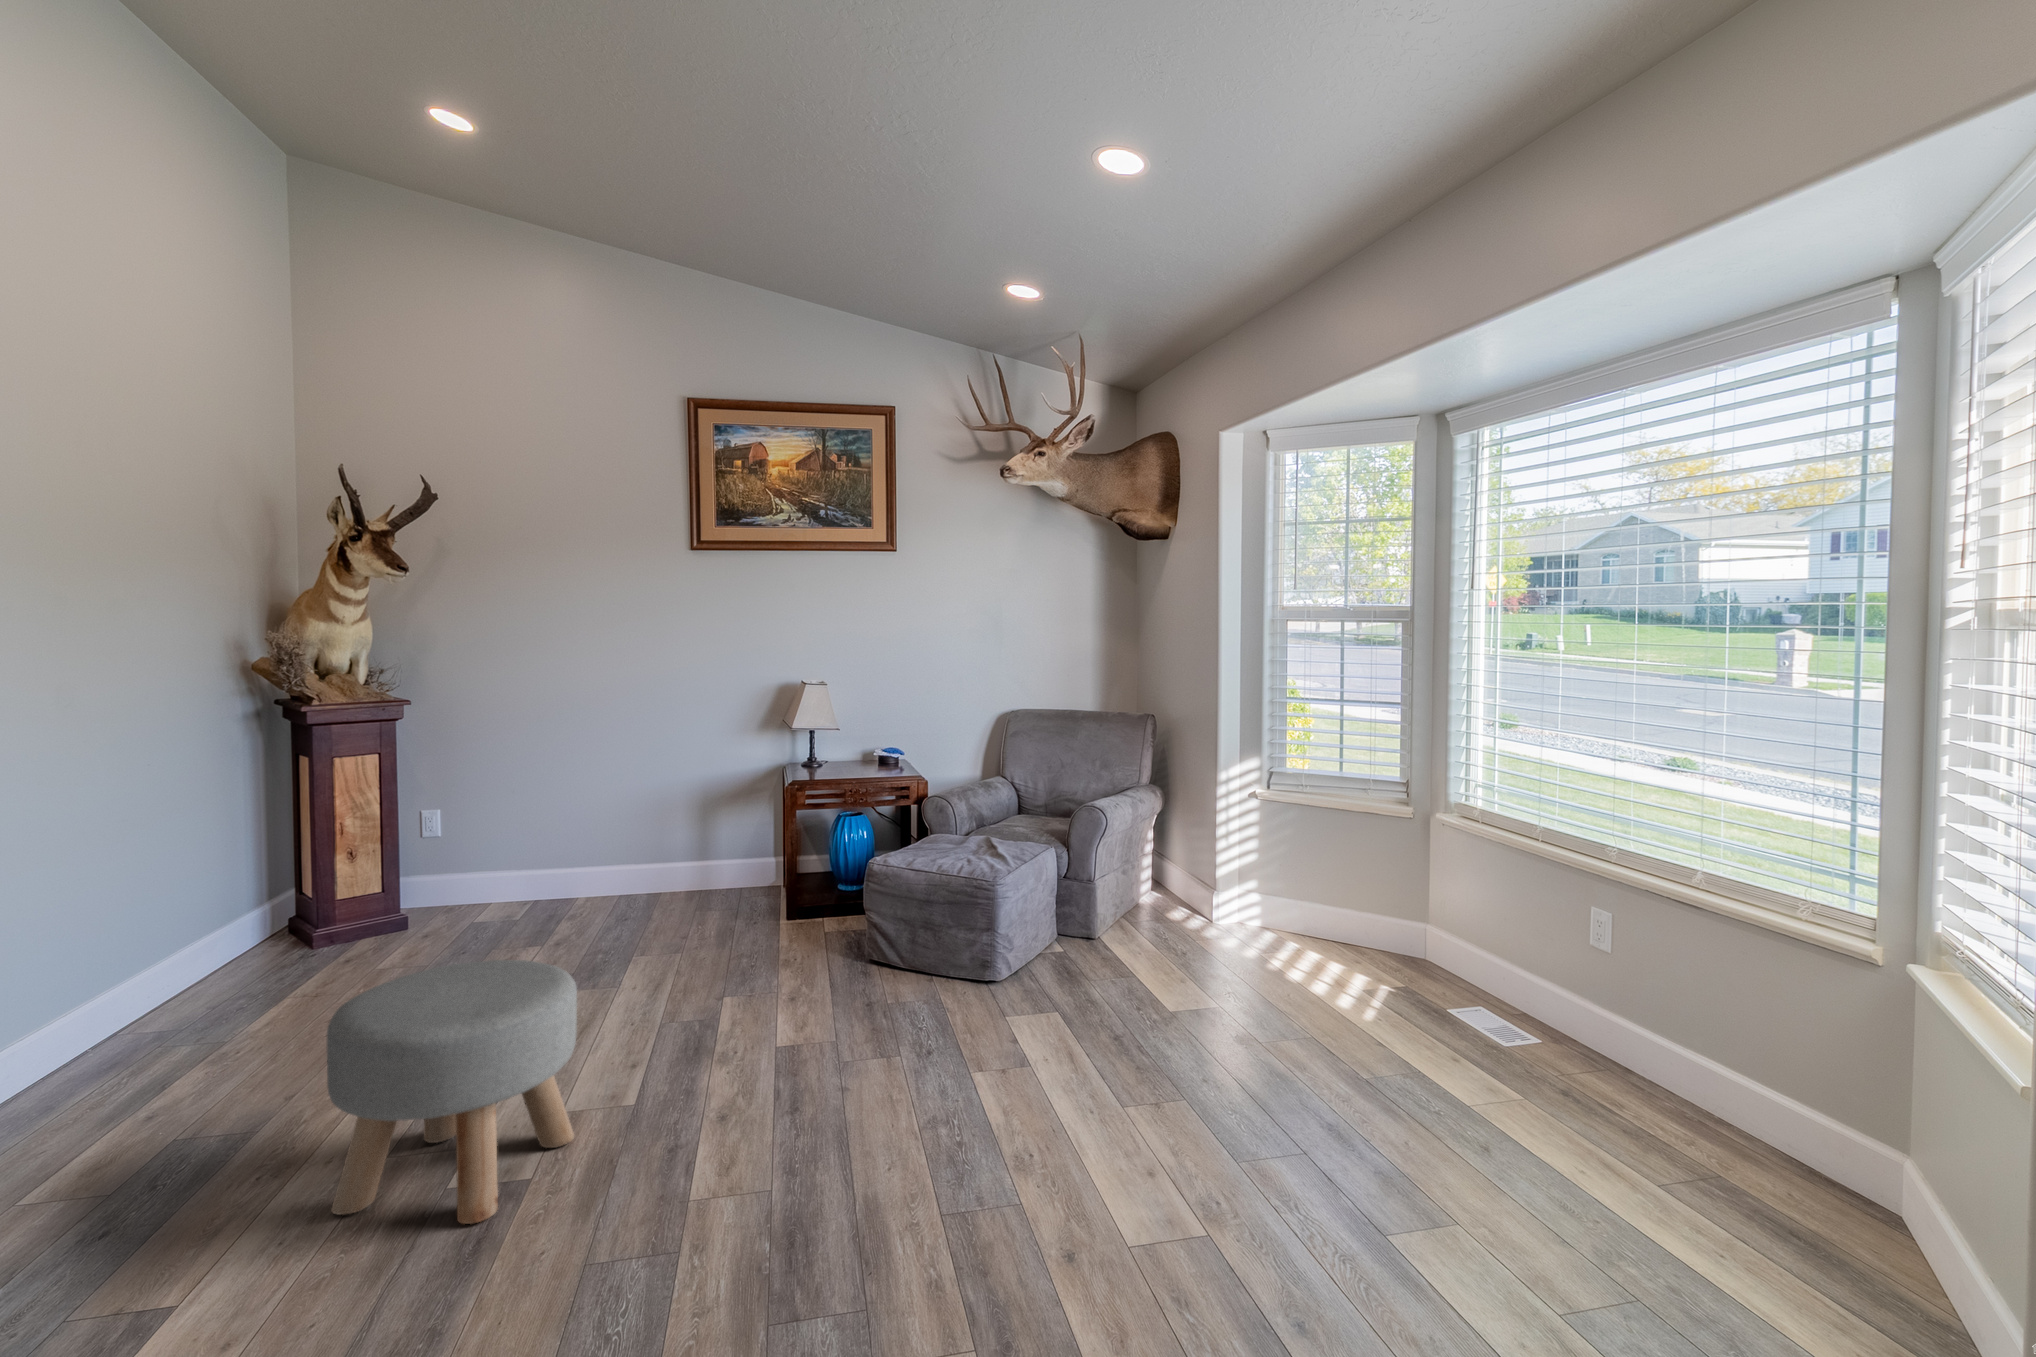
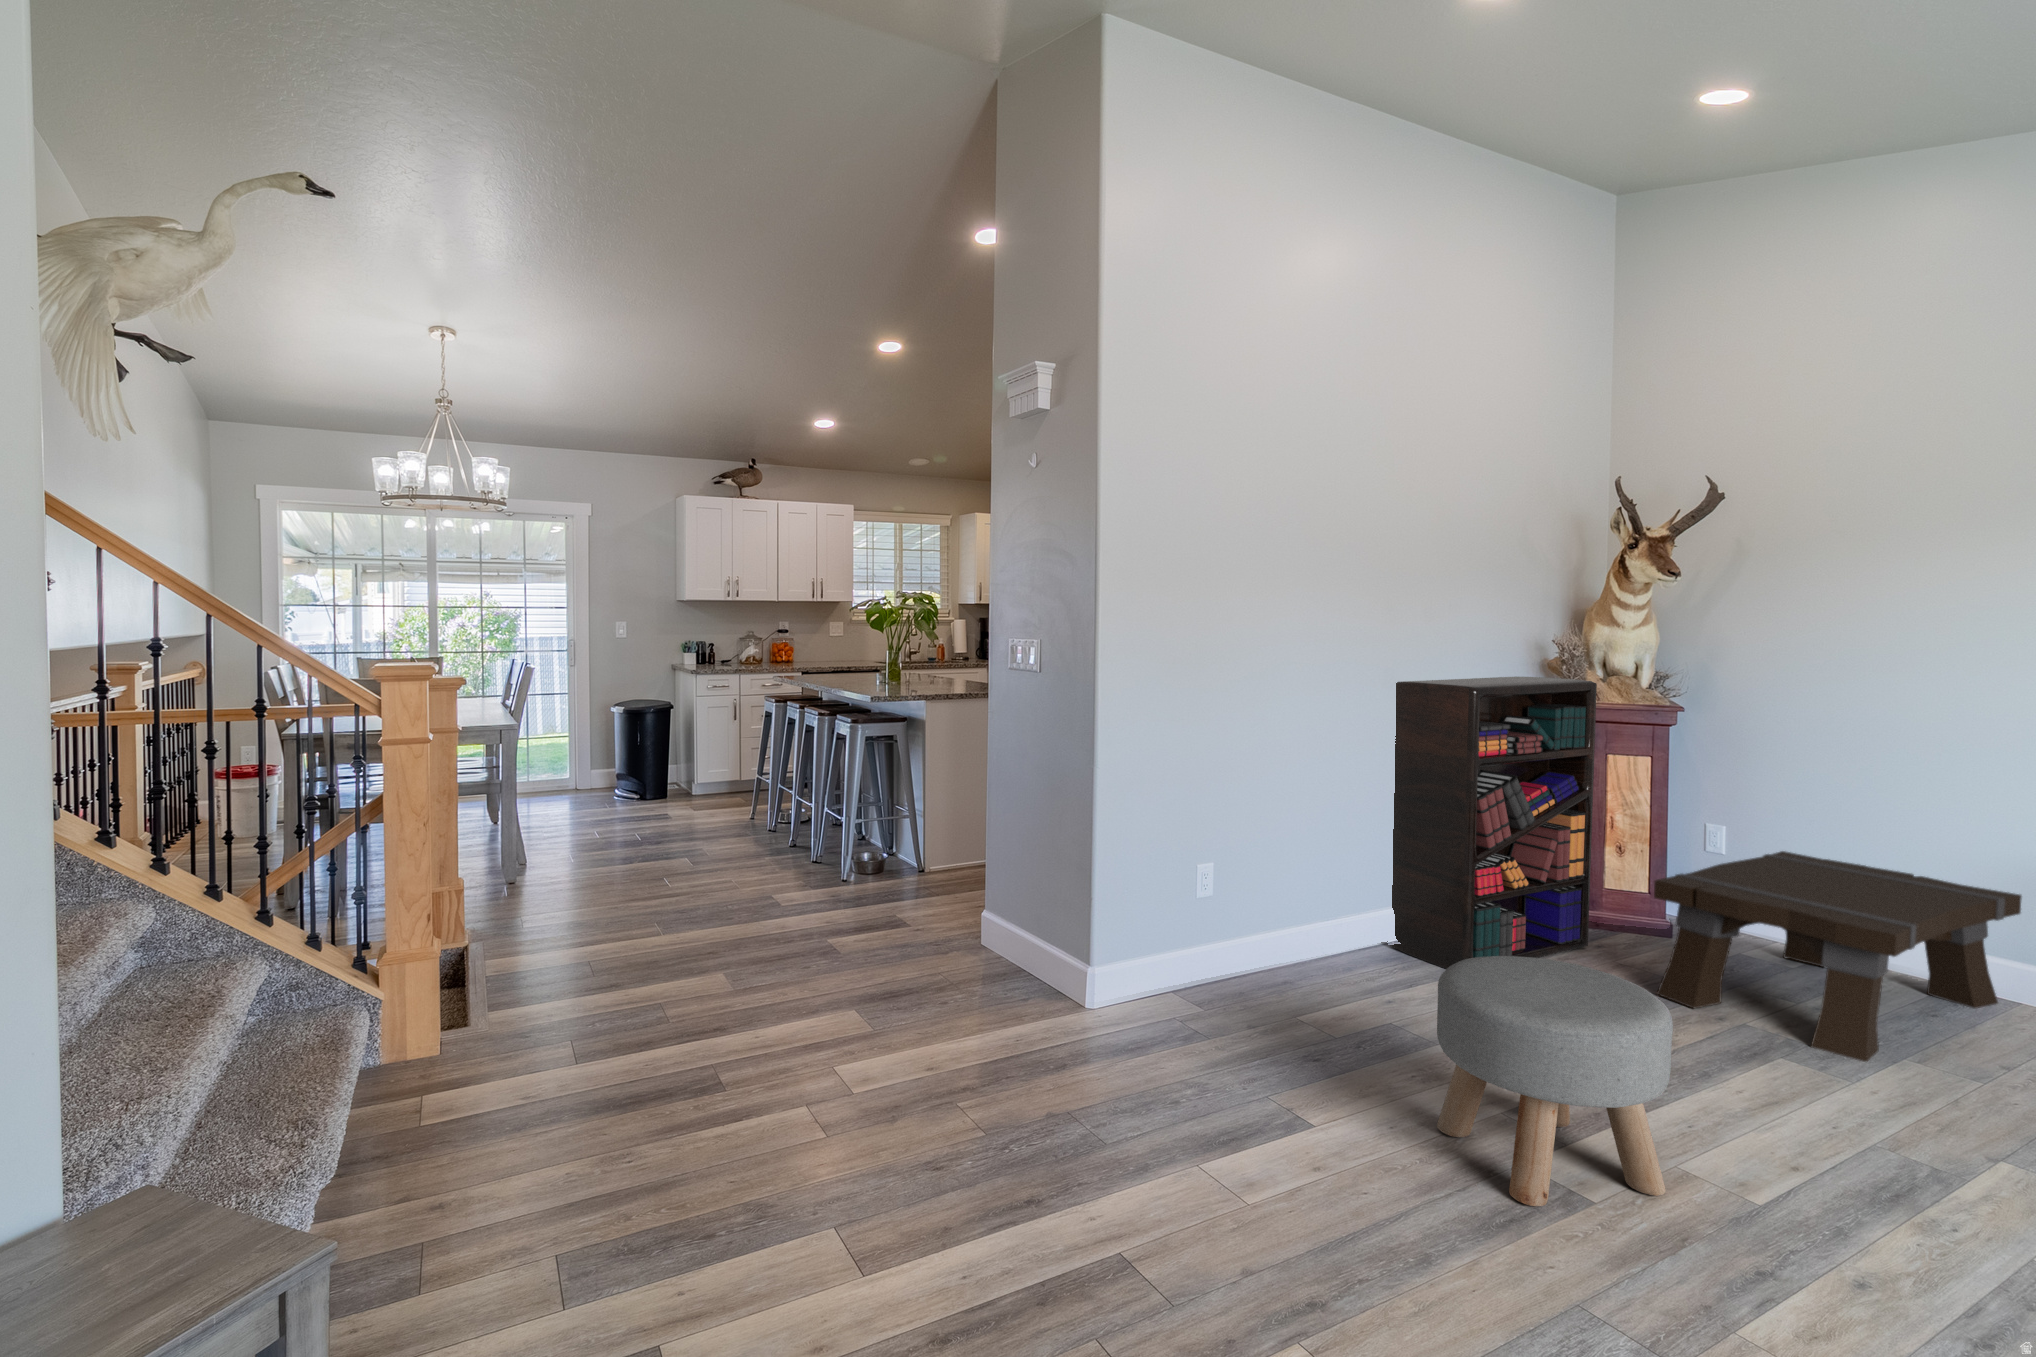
bookshelf: none [65,679,337,1058] -> present [1391,677,1597,969]
coffee table: none [425,817,657,983] -> present [1654,851,2022,1062]

